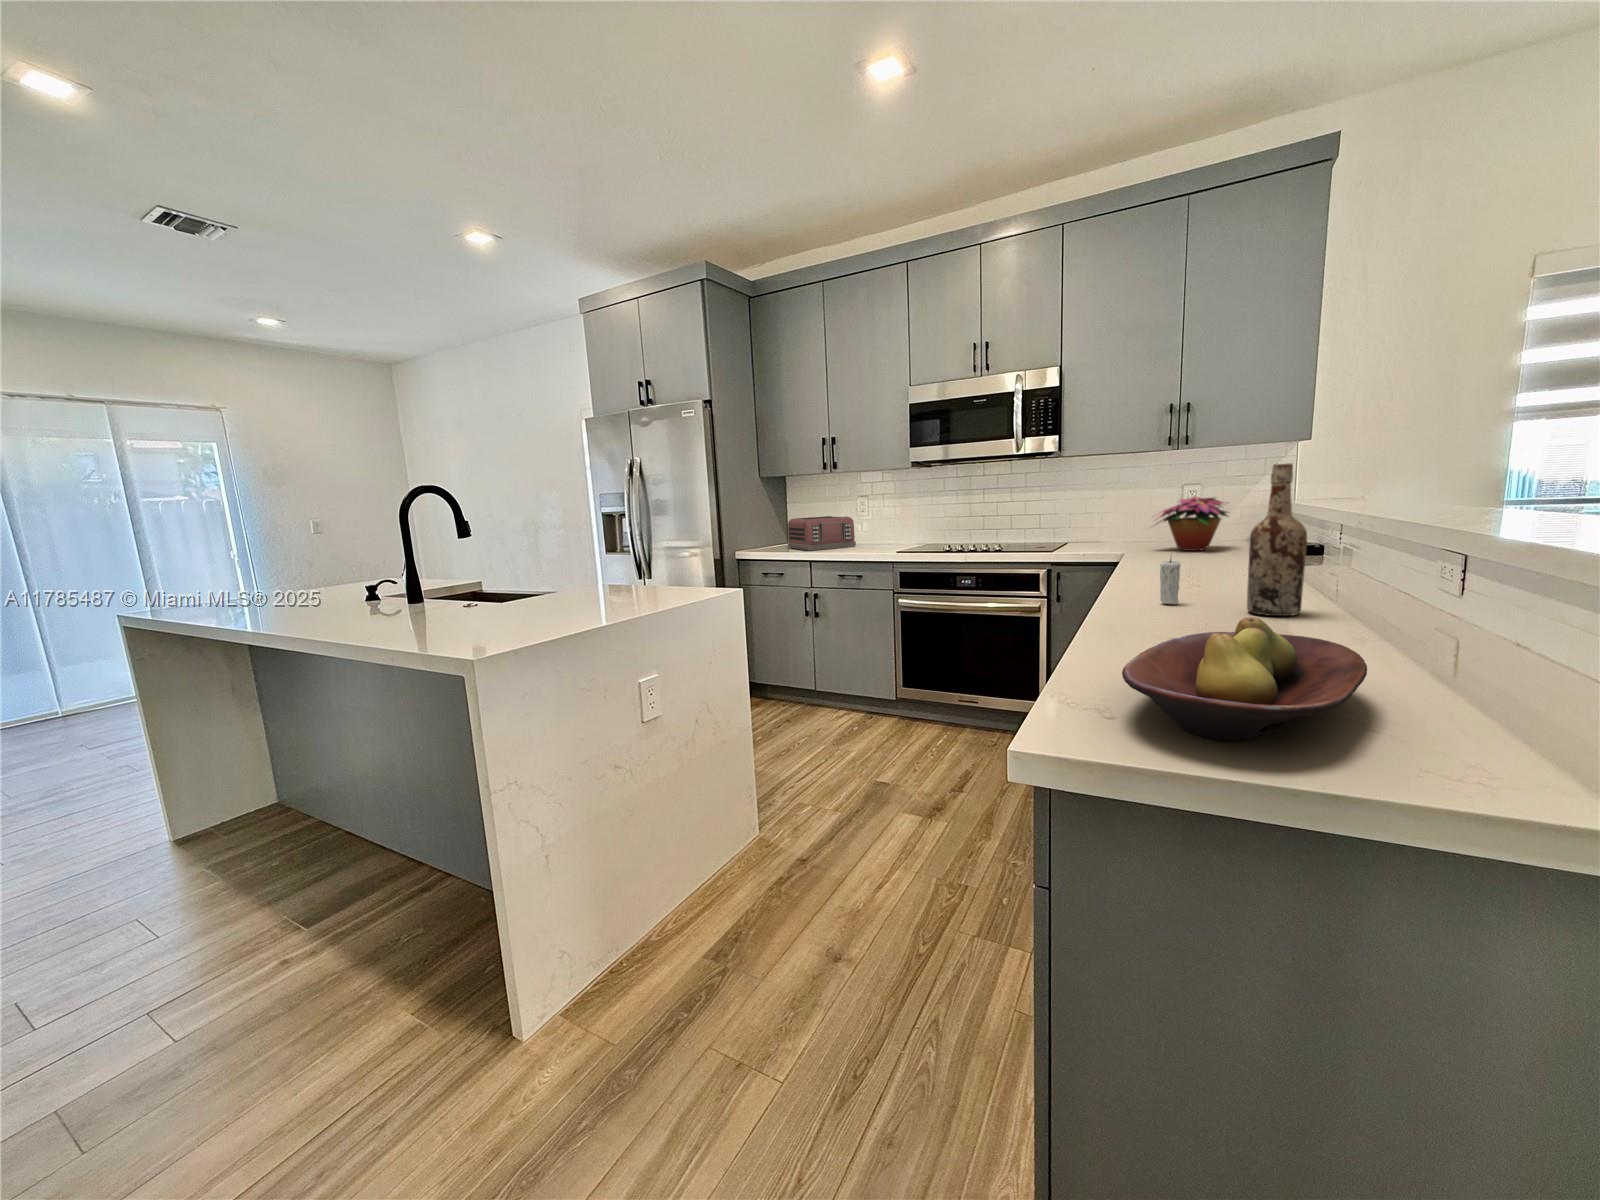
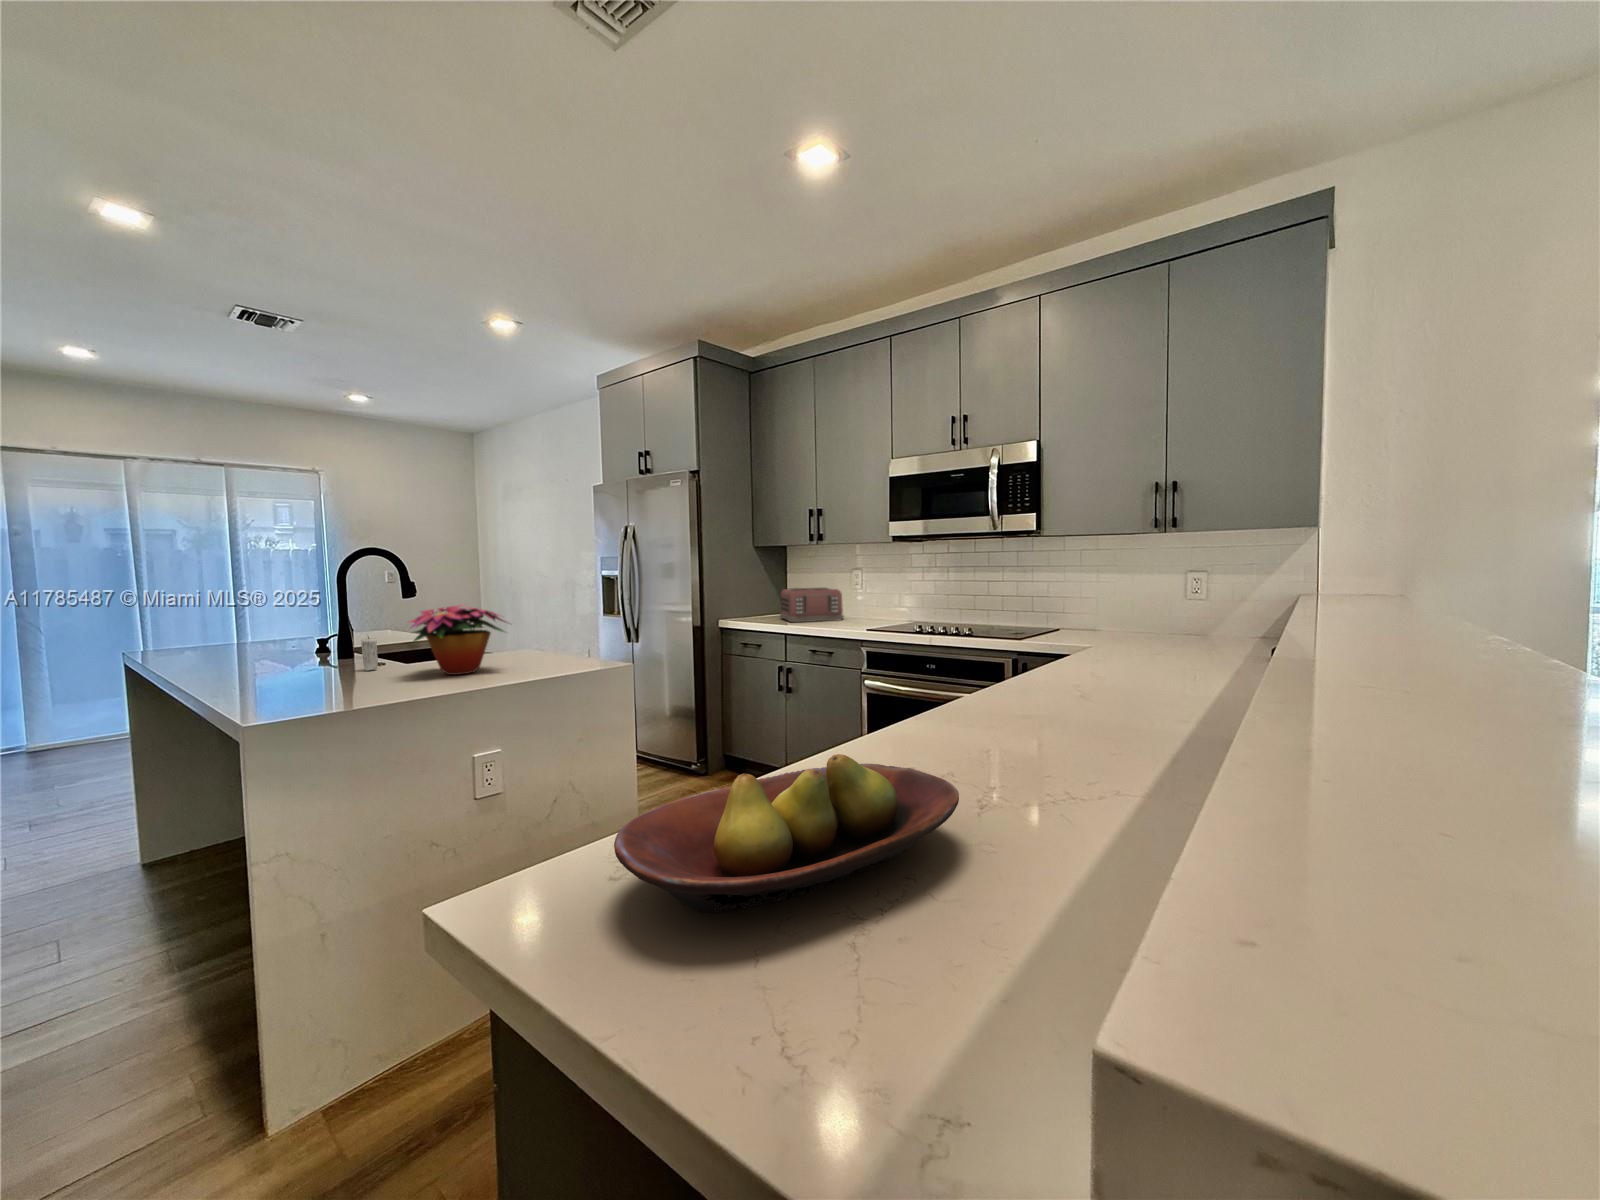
wine bottle: present [1247,464,1307,616] -> none [1059,564,1117,743]
flower arrangement: present [1158,496,1227,551] -> present [409,605,507,675]
candle: present [1160,559,1181,604] -> present [361,637,378,671]

